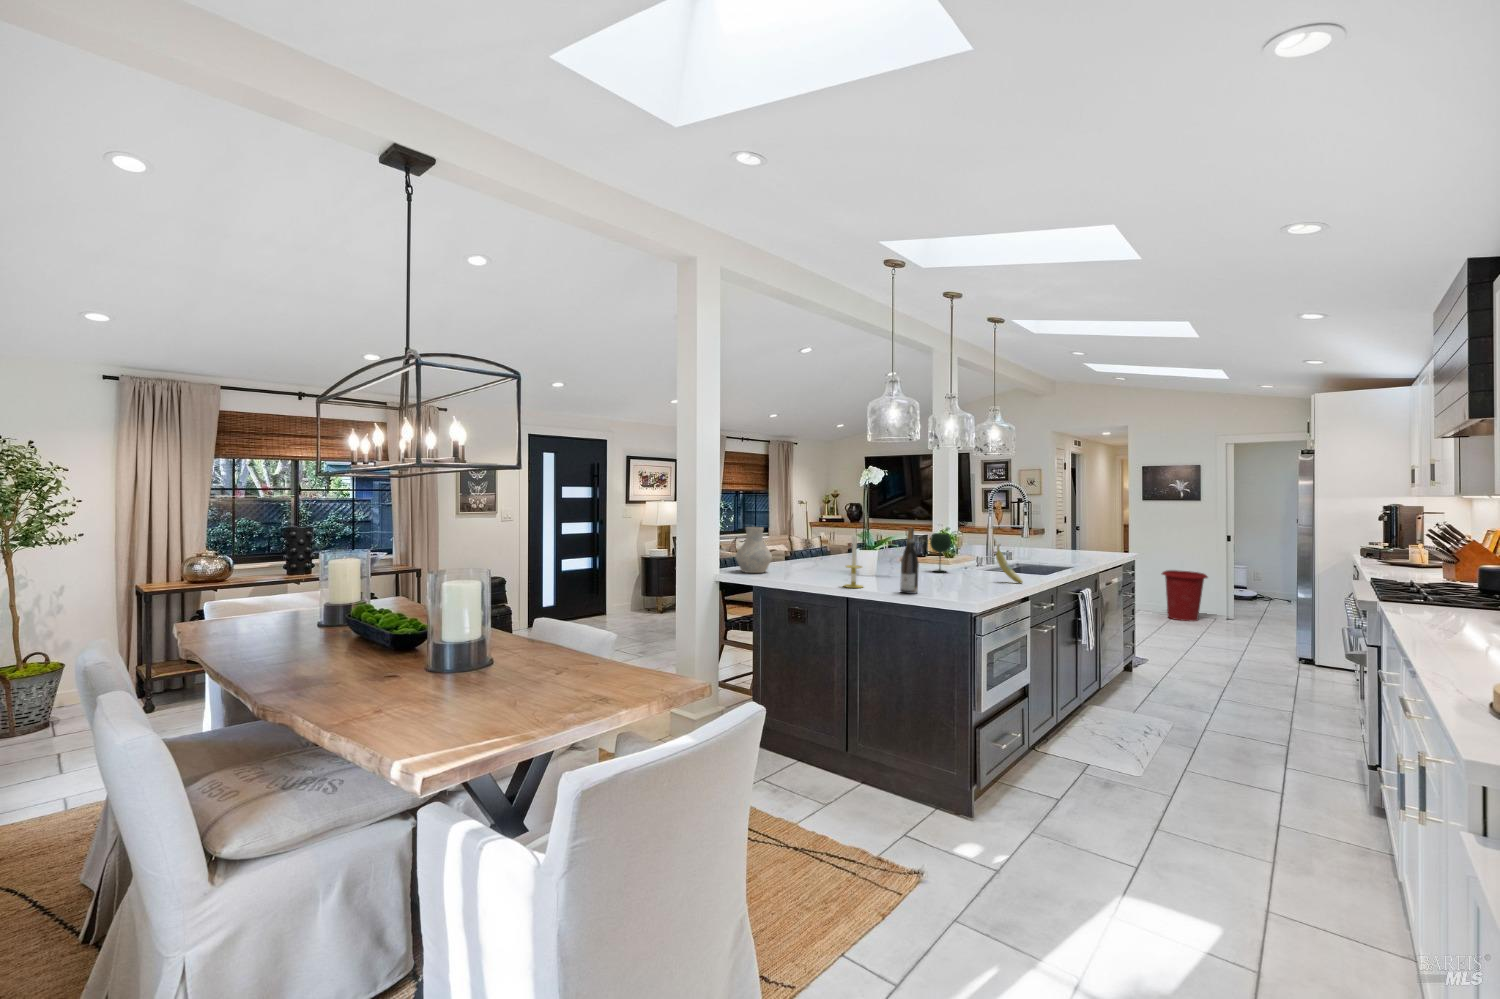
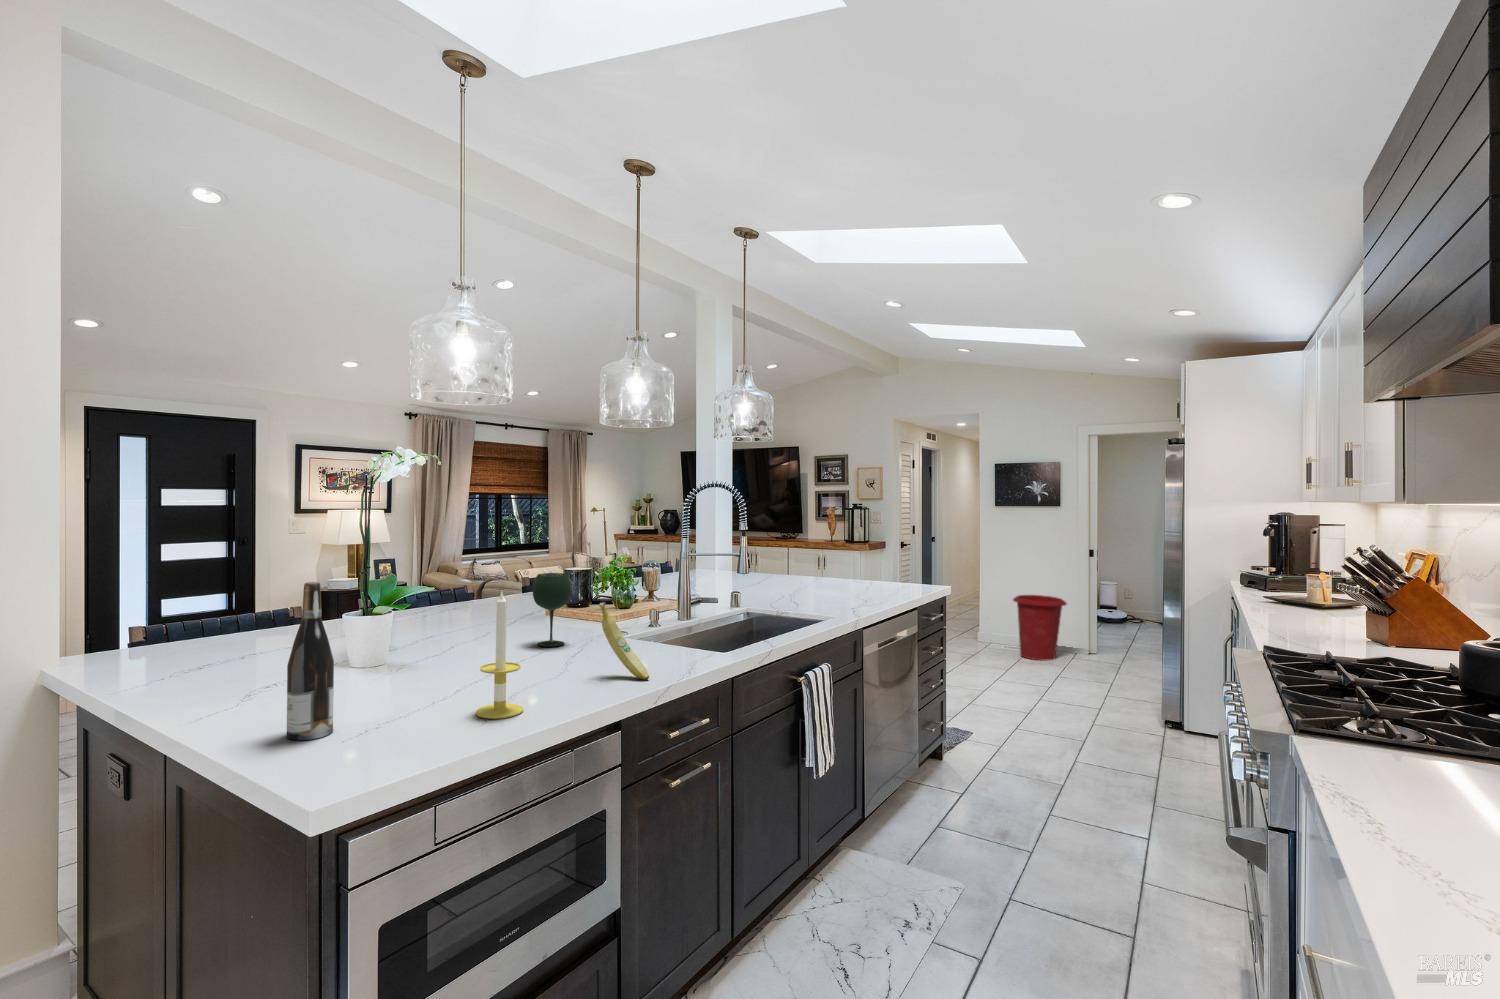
vase: present [736,527,772,573] -> none [97,568,193,665]
candle: present [844,534,863,588] -> present [476,592,523,719]

